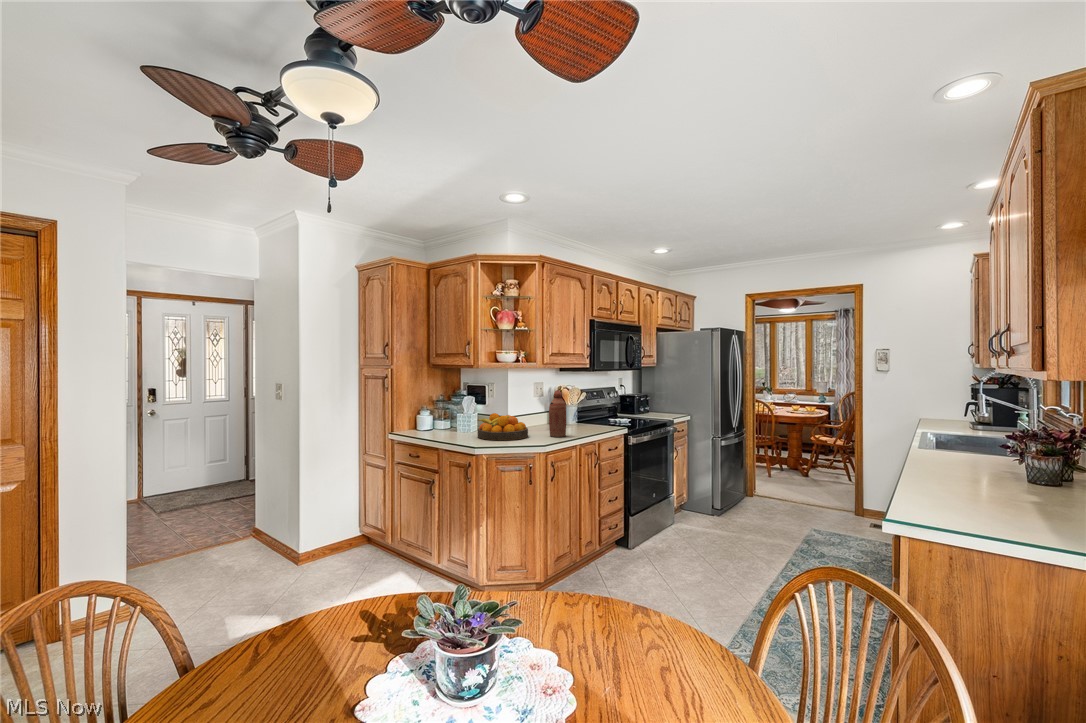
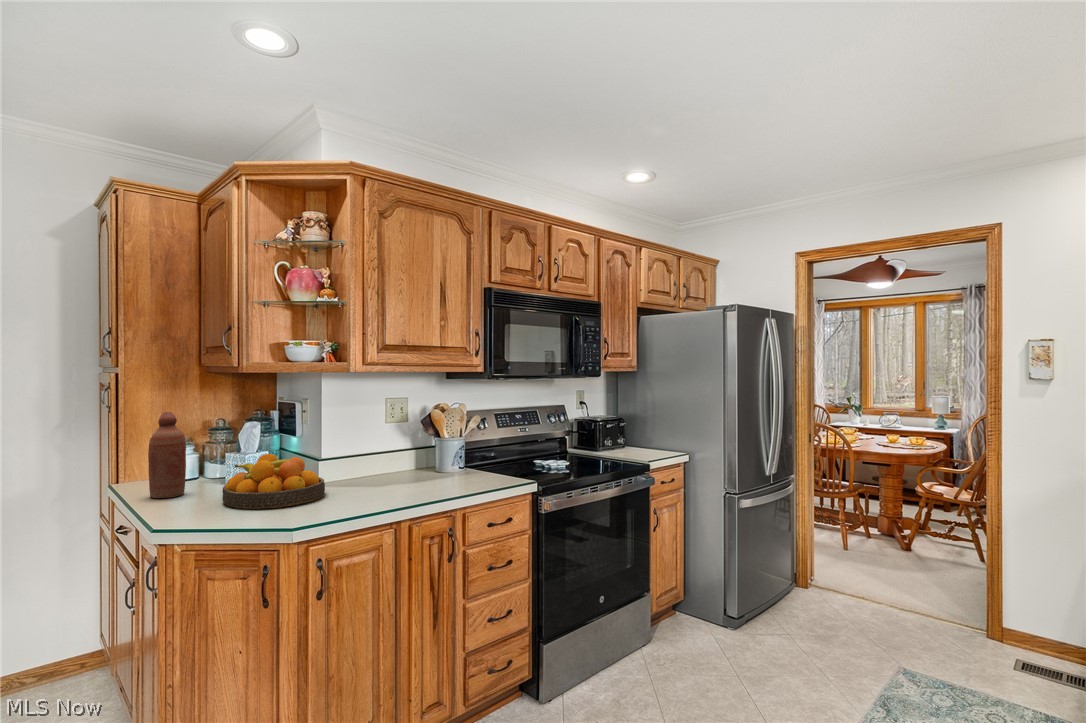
bottle: present [549,390,566,437] -> present [148,412,186,498]

